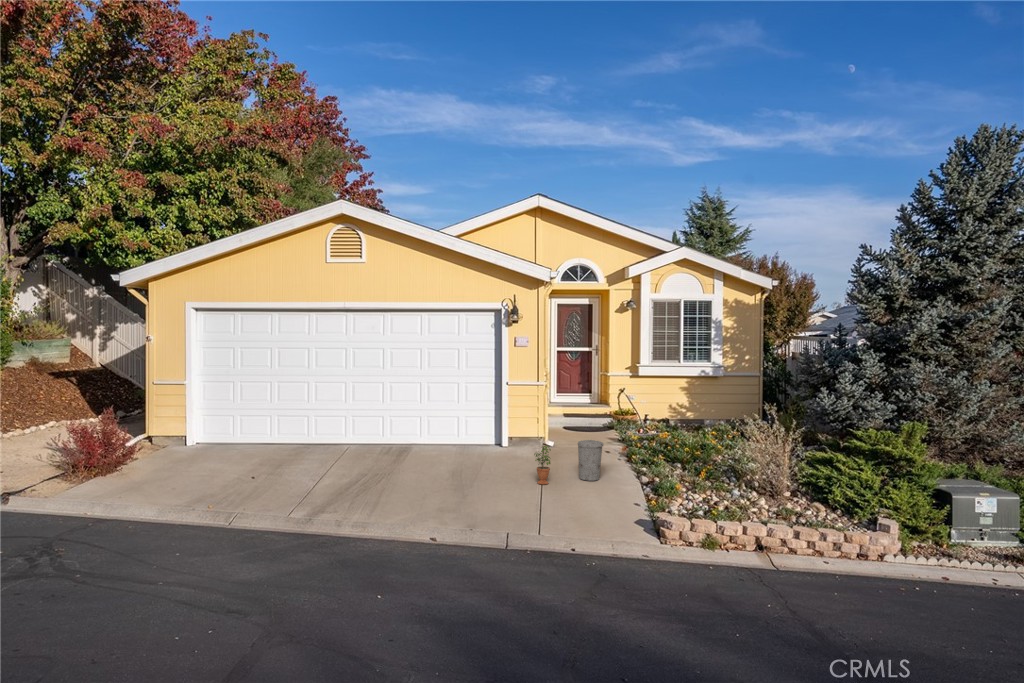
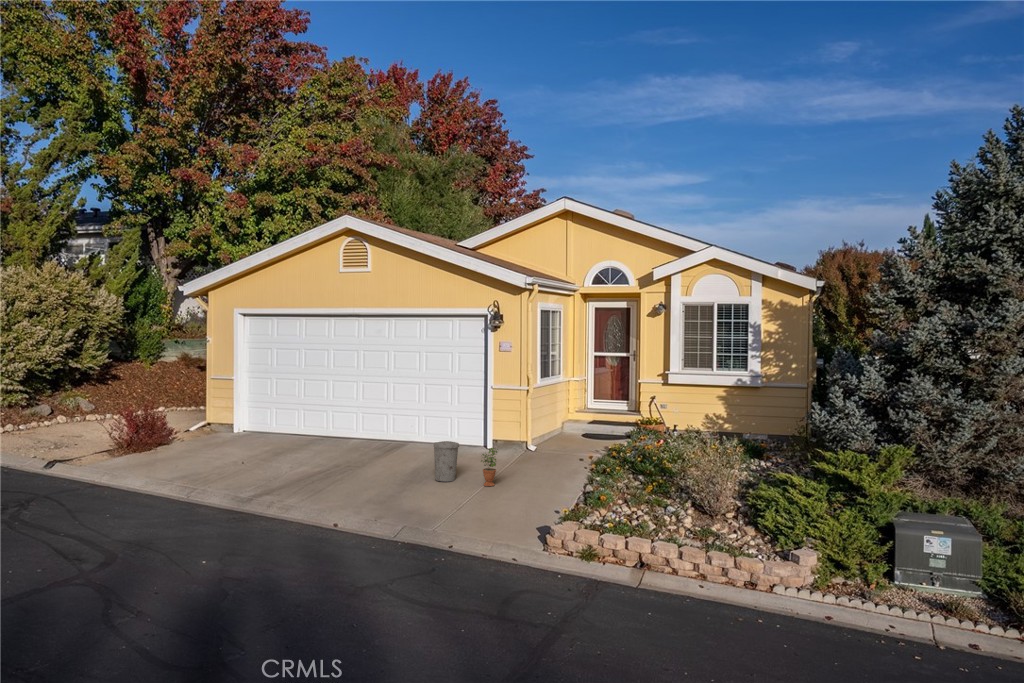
trash can: present [578,440,603,481] -> present [434,441,459,482]

